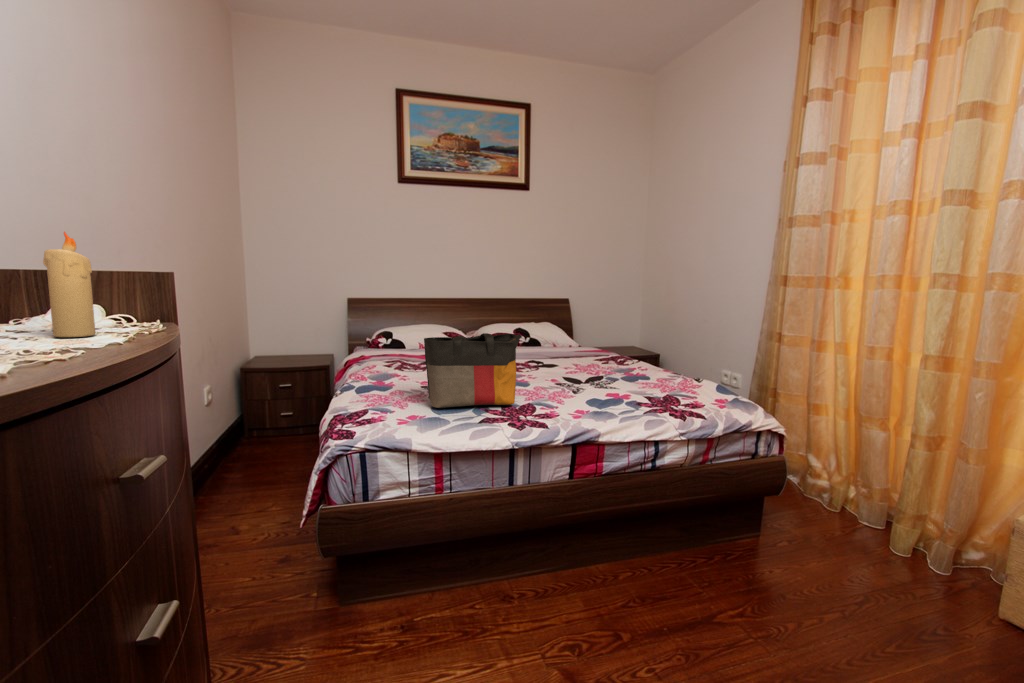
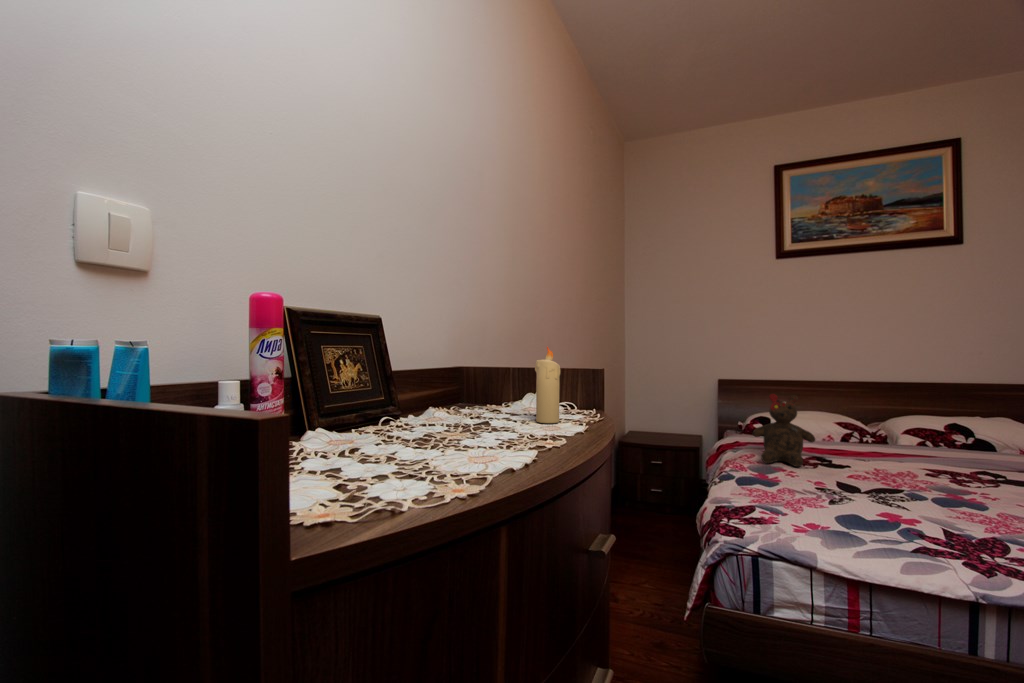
teddy bear: none [374,308,425,372] -> present [753,394,815,467]
tote bag: present [424,333,522,408] -> none [824,434,981,537]

